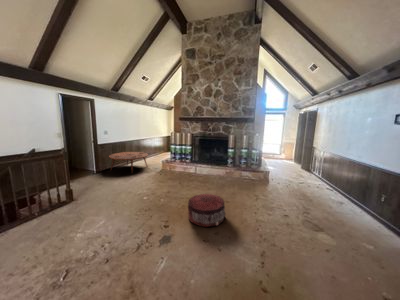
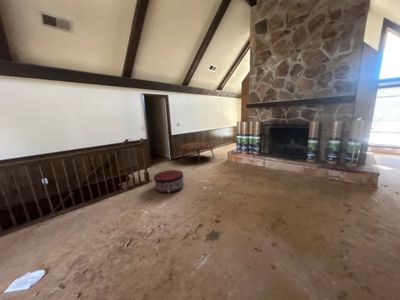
pouf: present [188,194,226,227] -> present [154,170,184,193]

